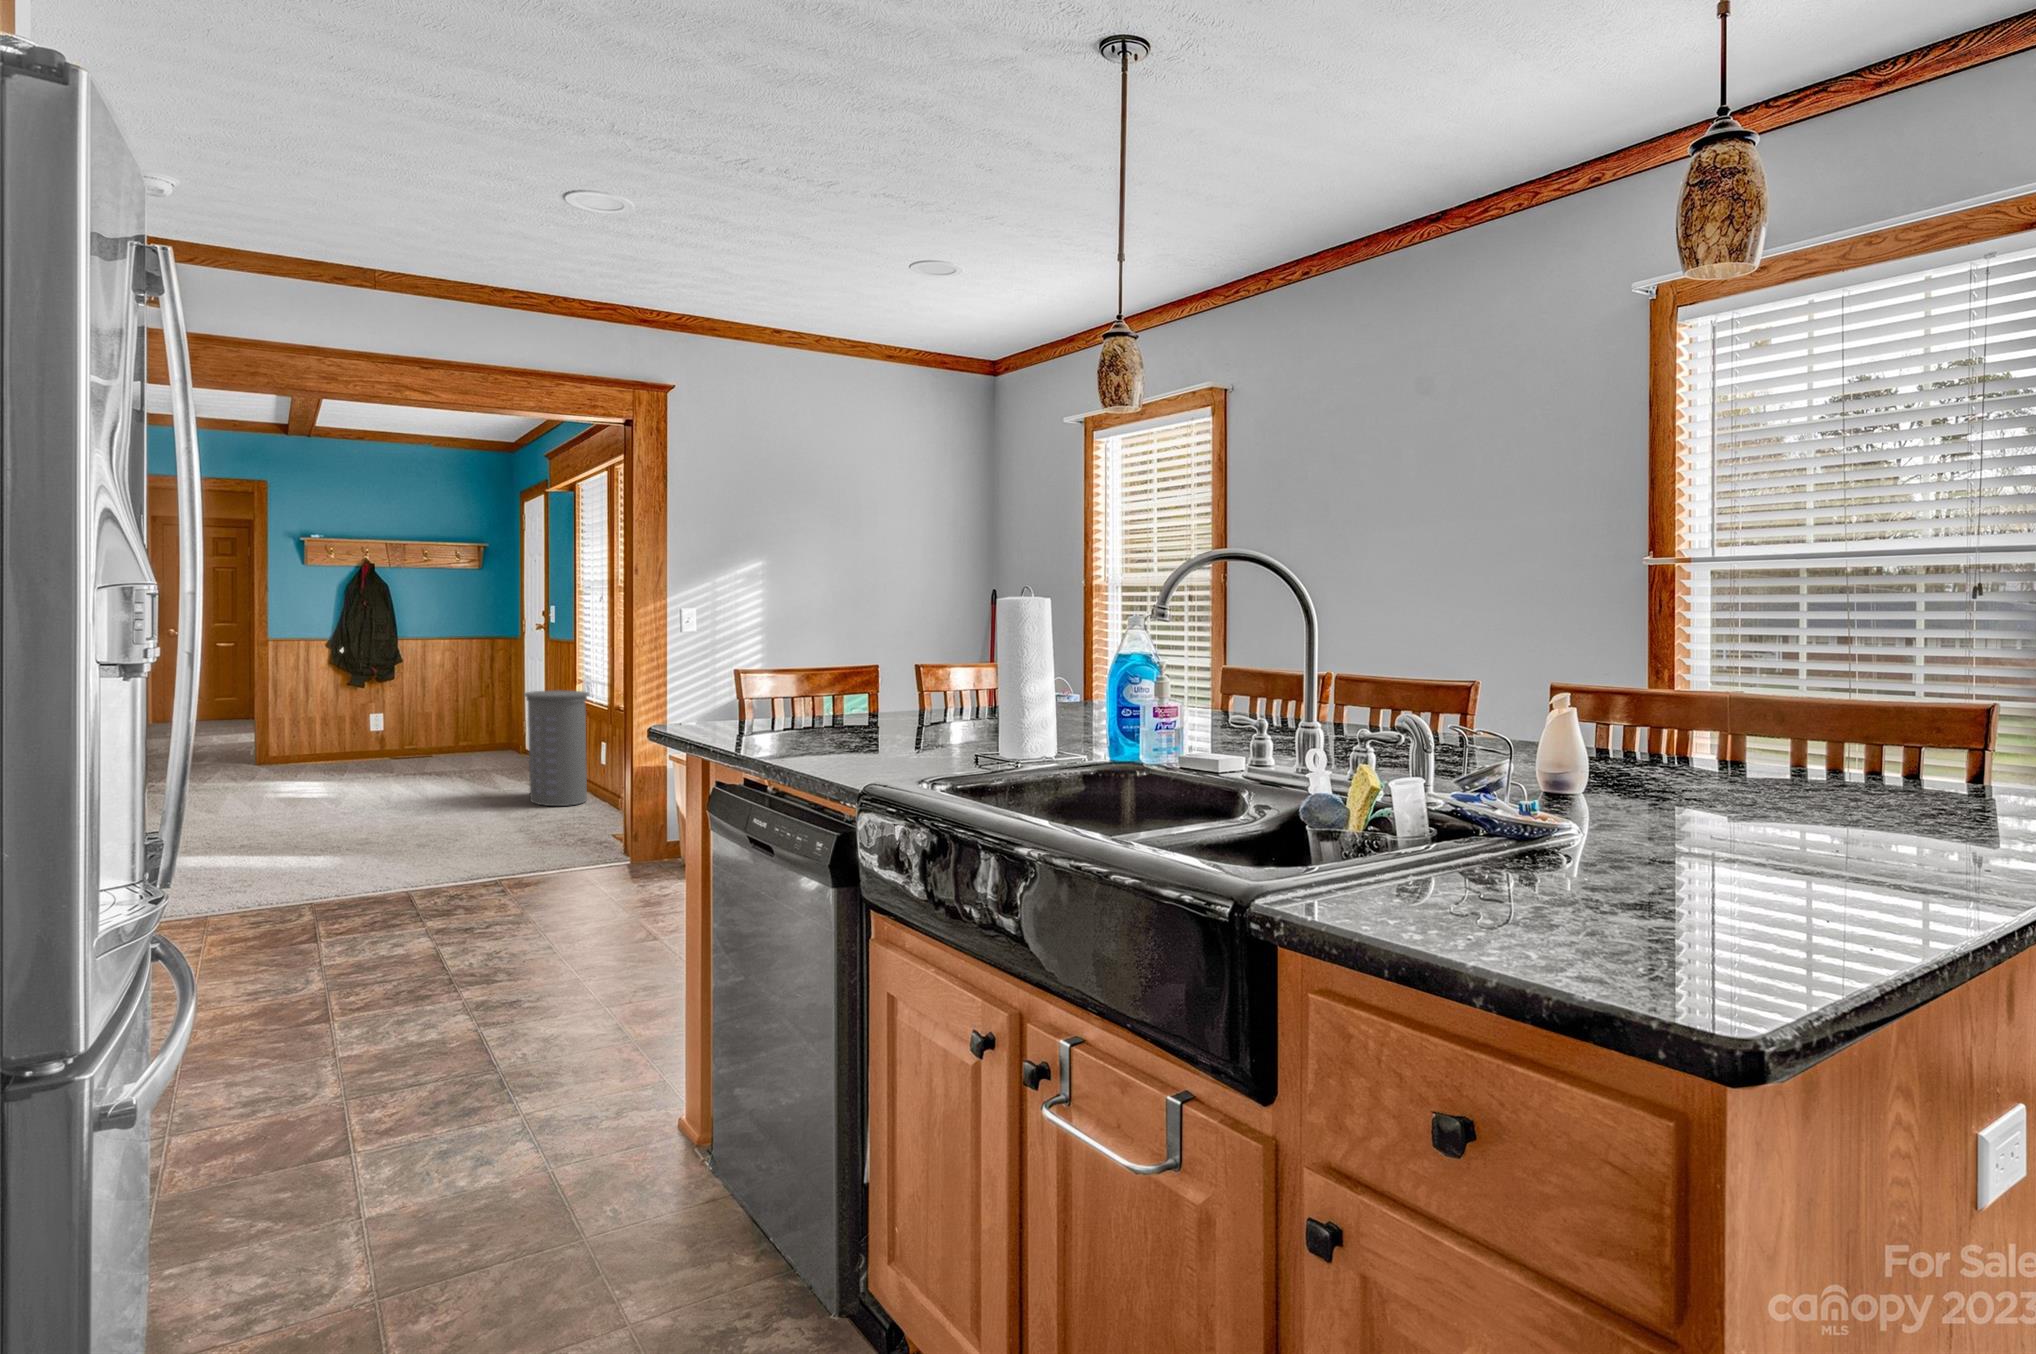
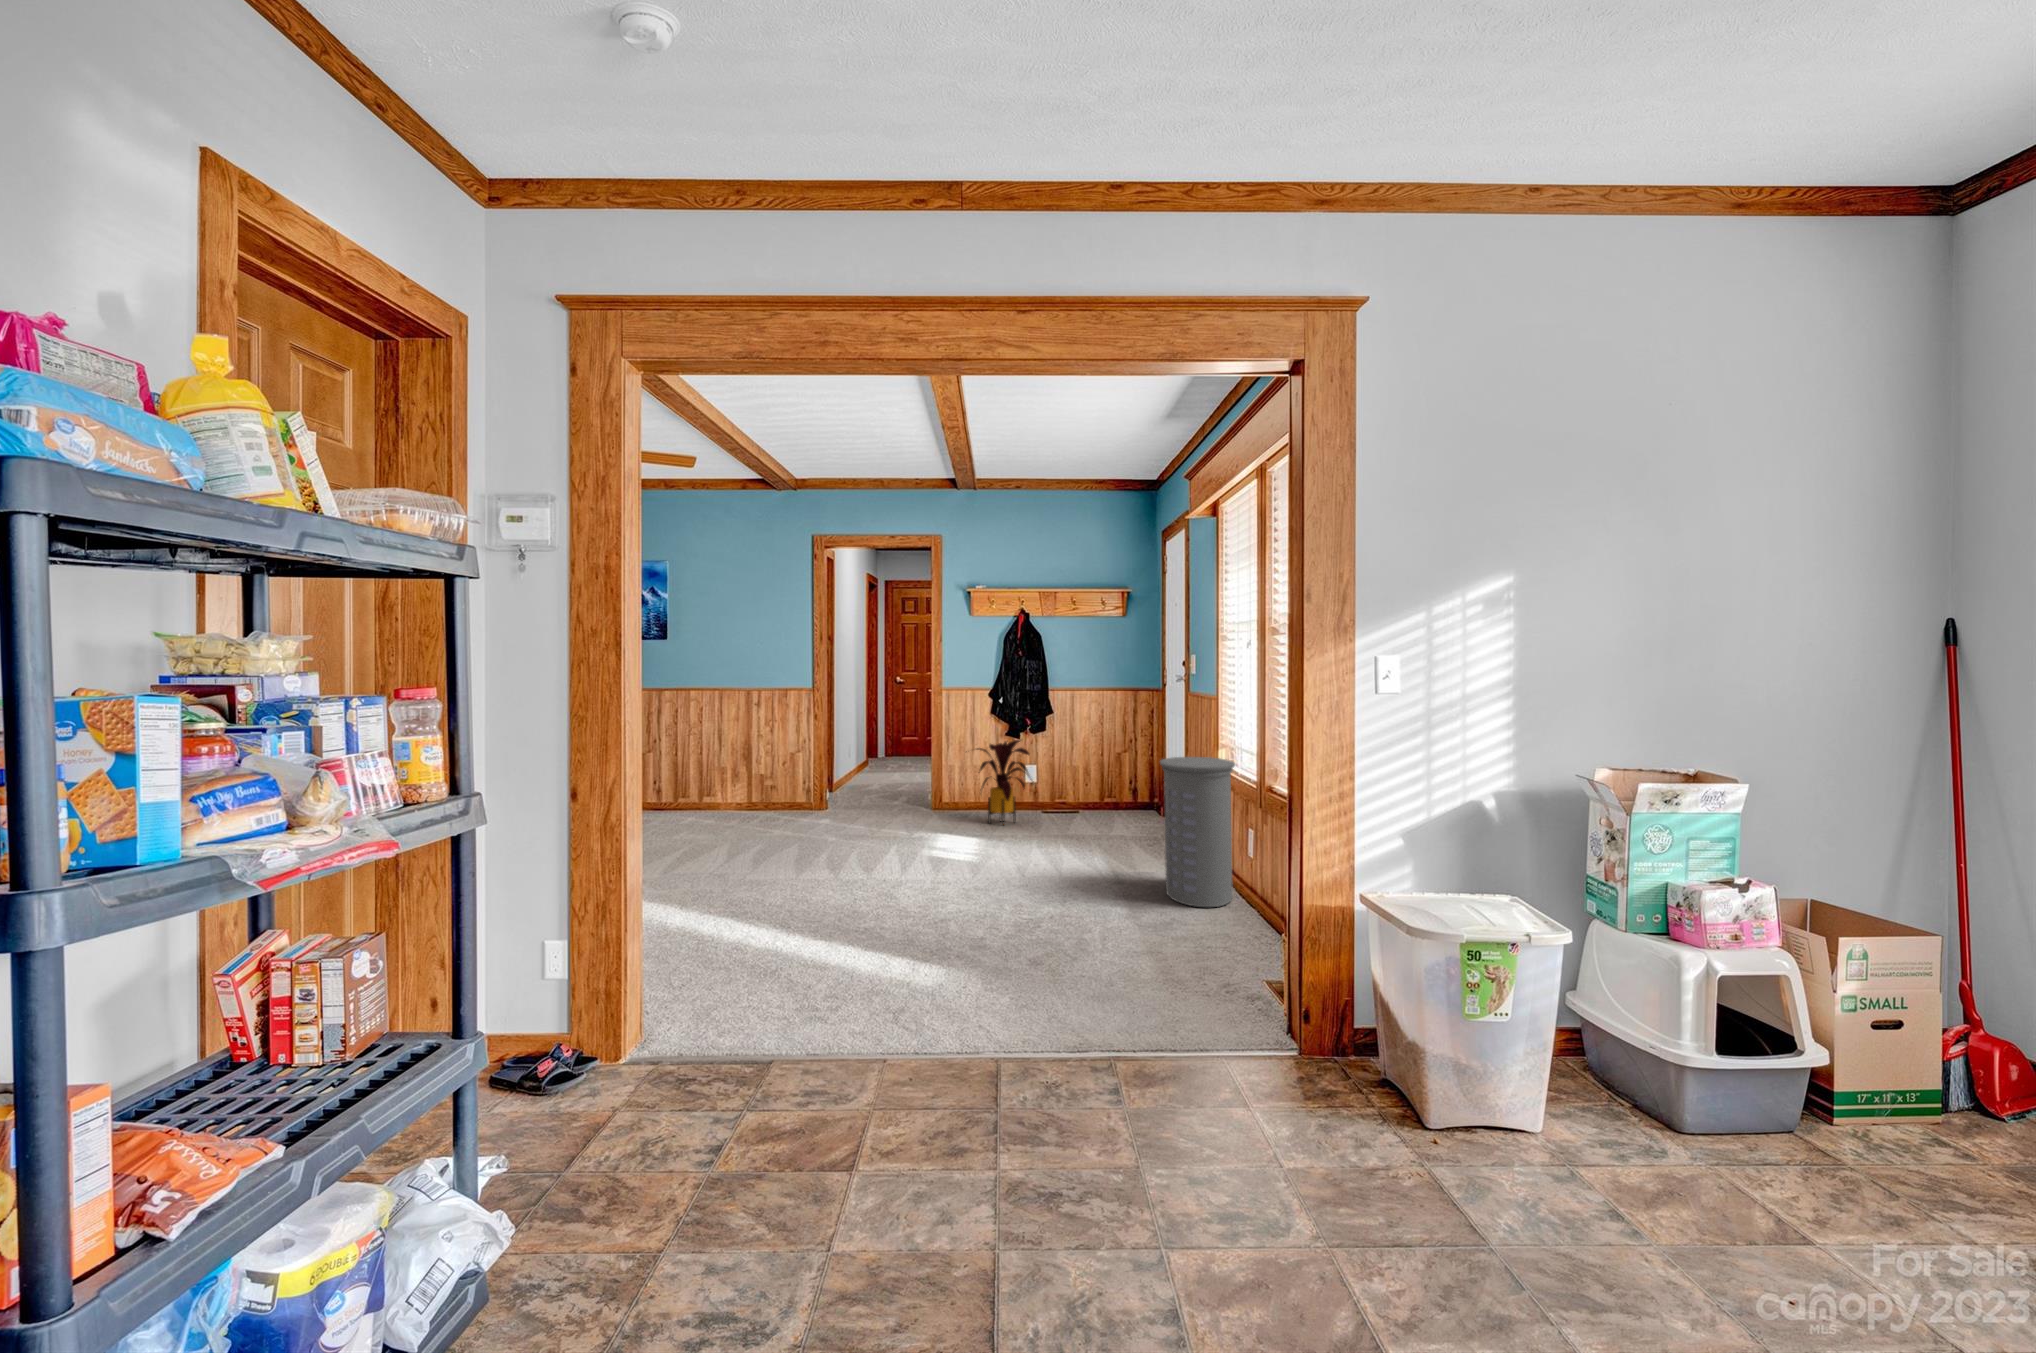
house plant: none [305,686,390,769] -> present [977,740,1029,824]

